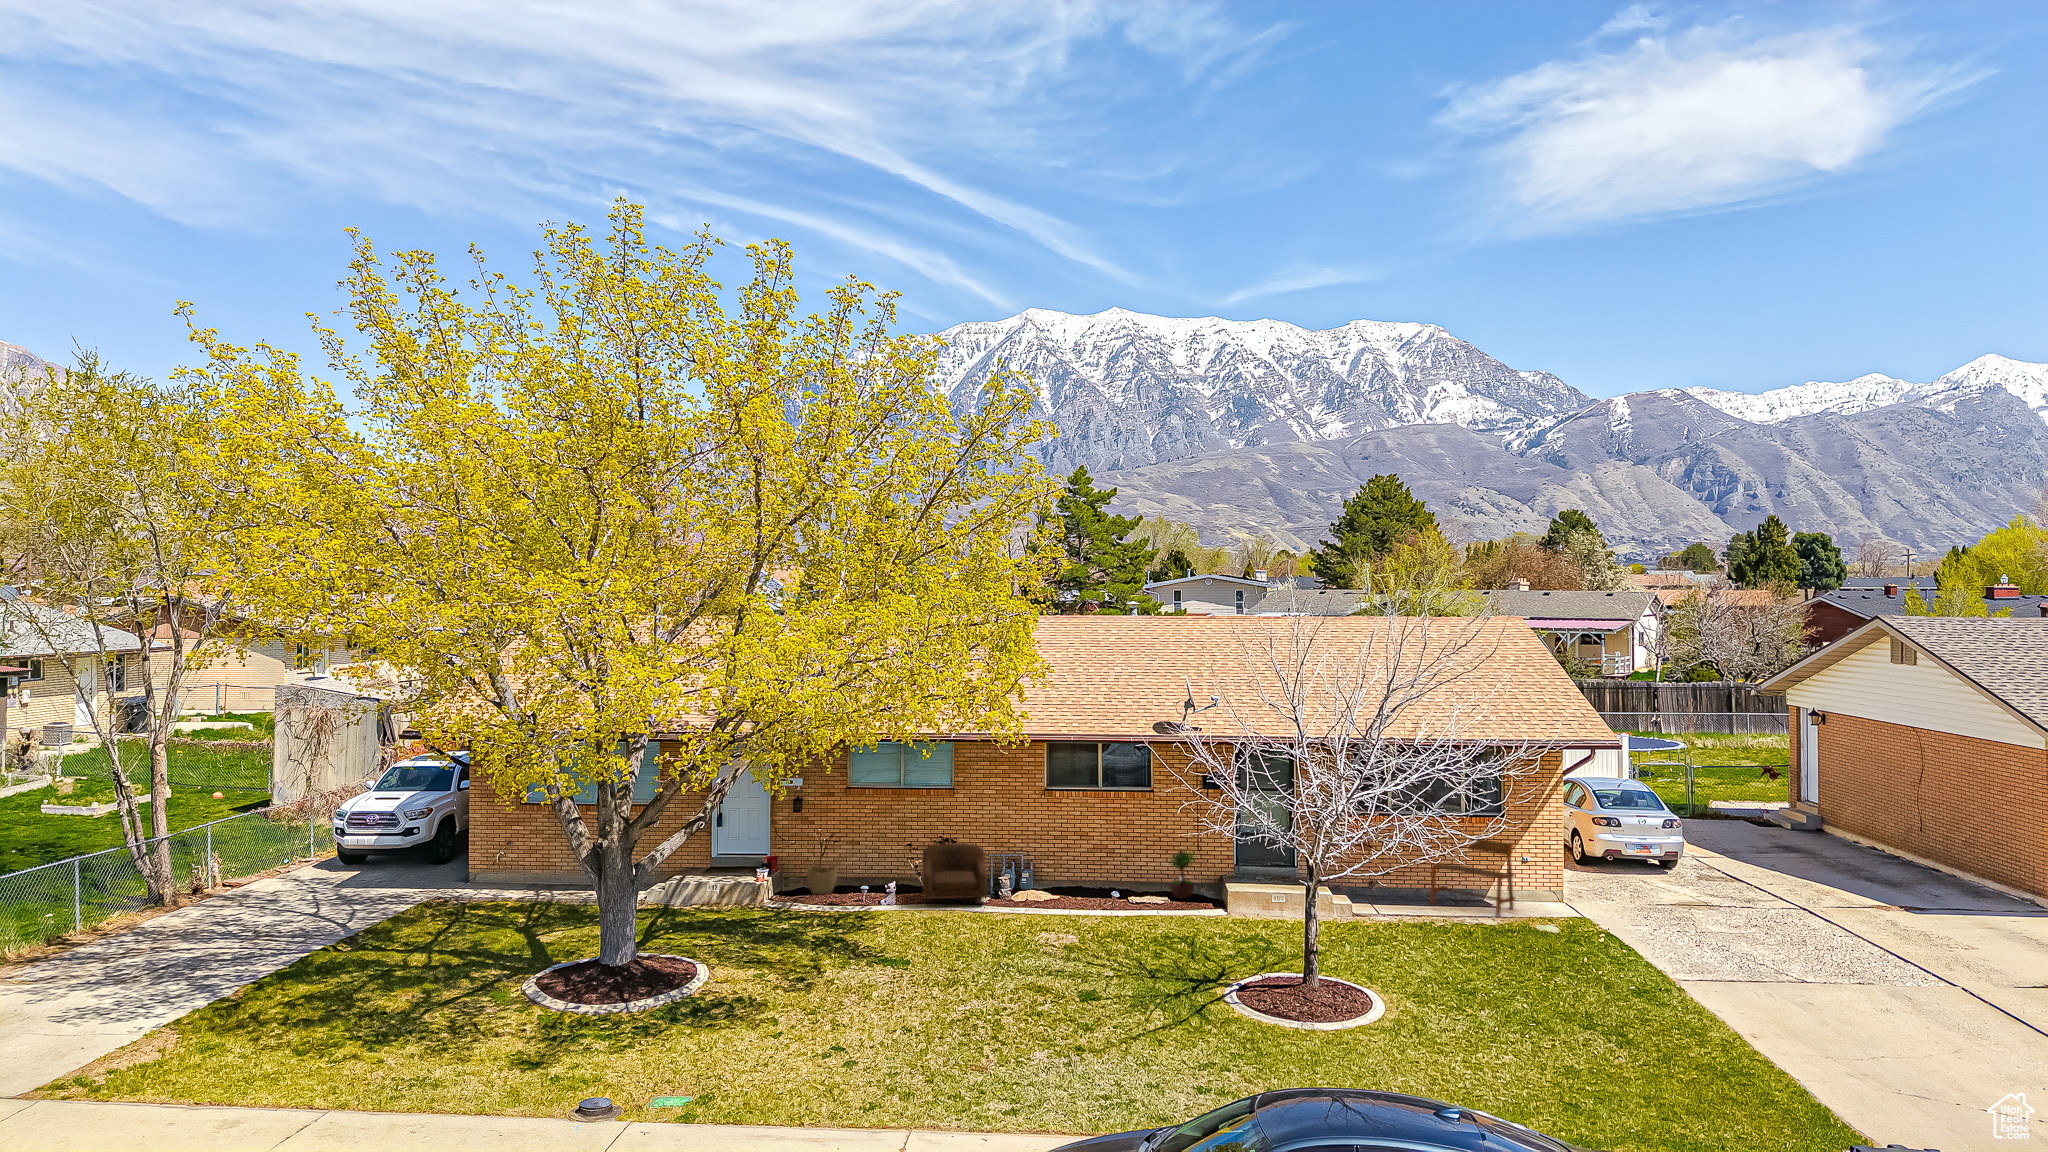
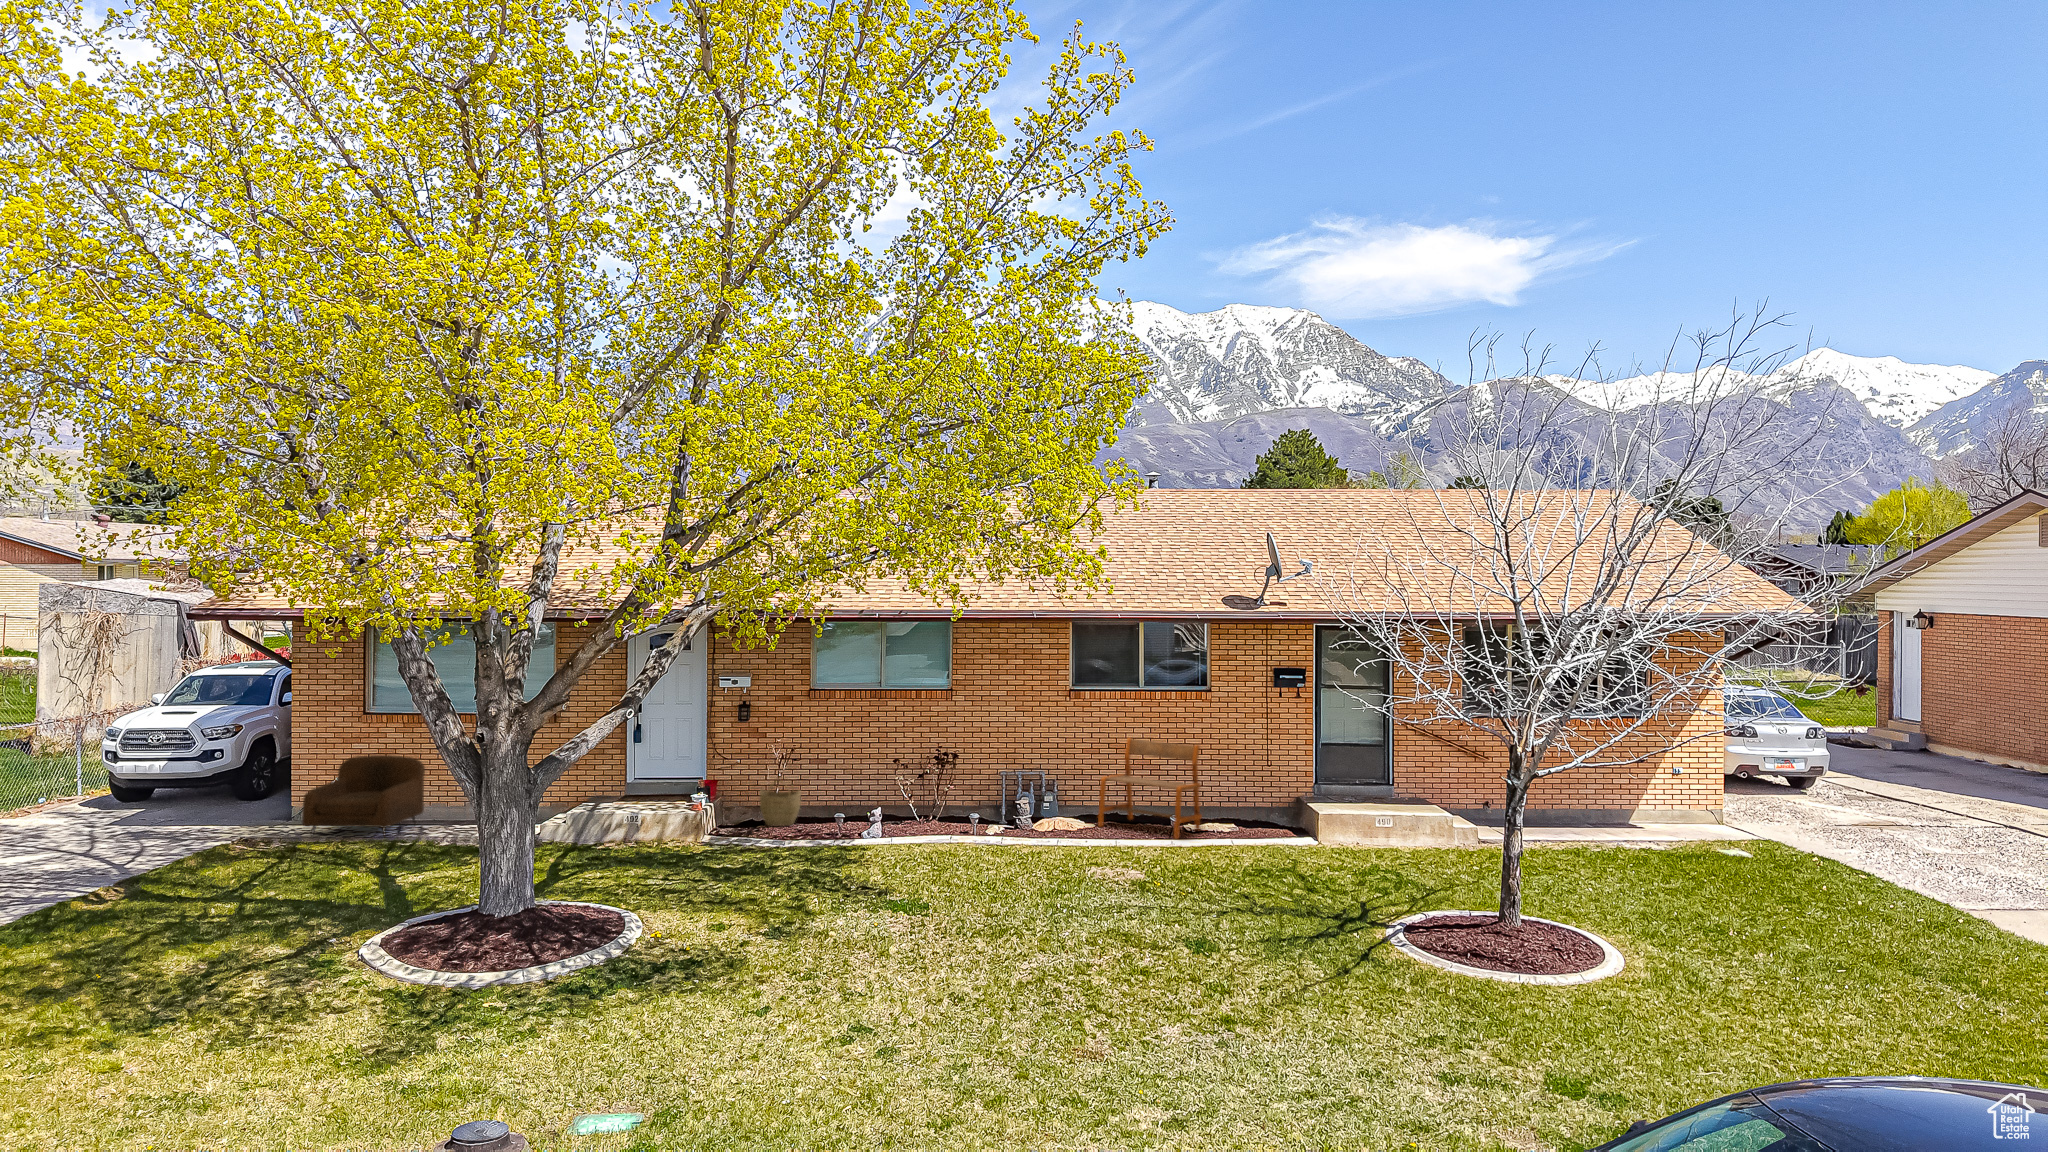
bench: present [1430,839,1515,916] -> present [1098,738,1202,839]
armchair: present [922,843,987,903] -> present [302,755,425,836]
potted tree: present [1170,849,1194,899] -> none [1233,755,1275,826]

